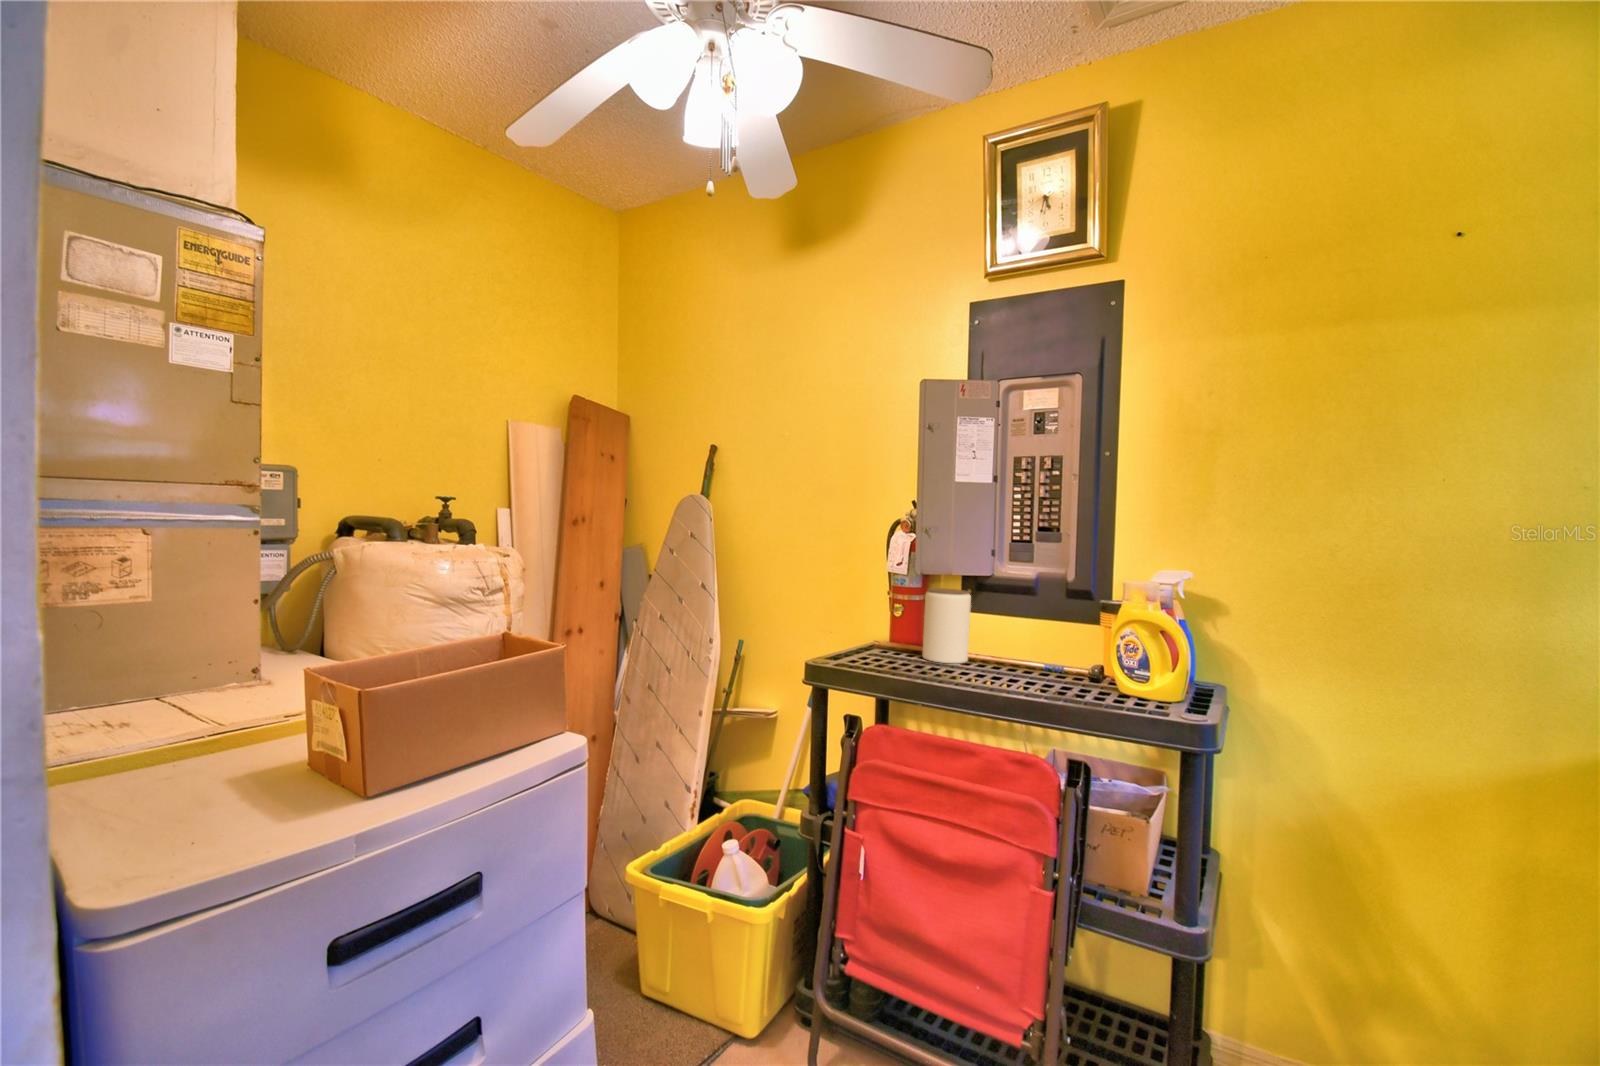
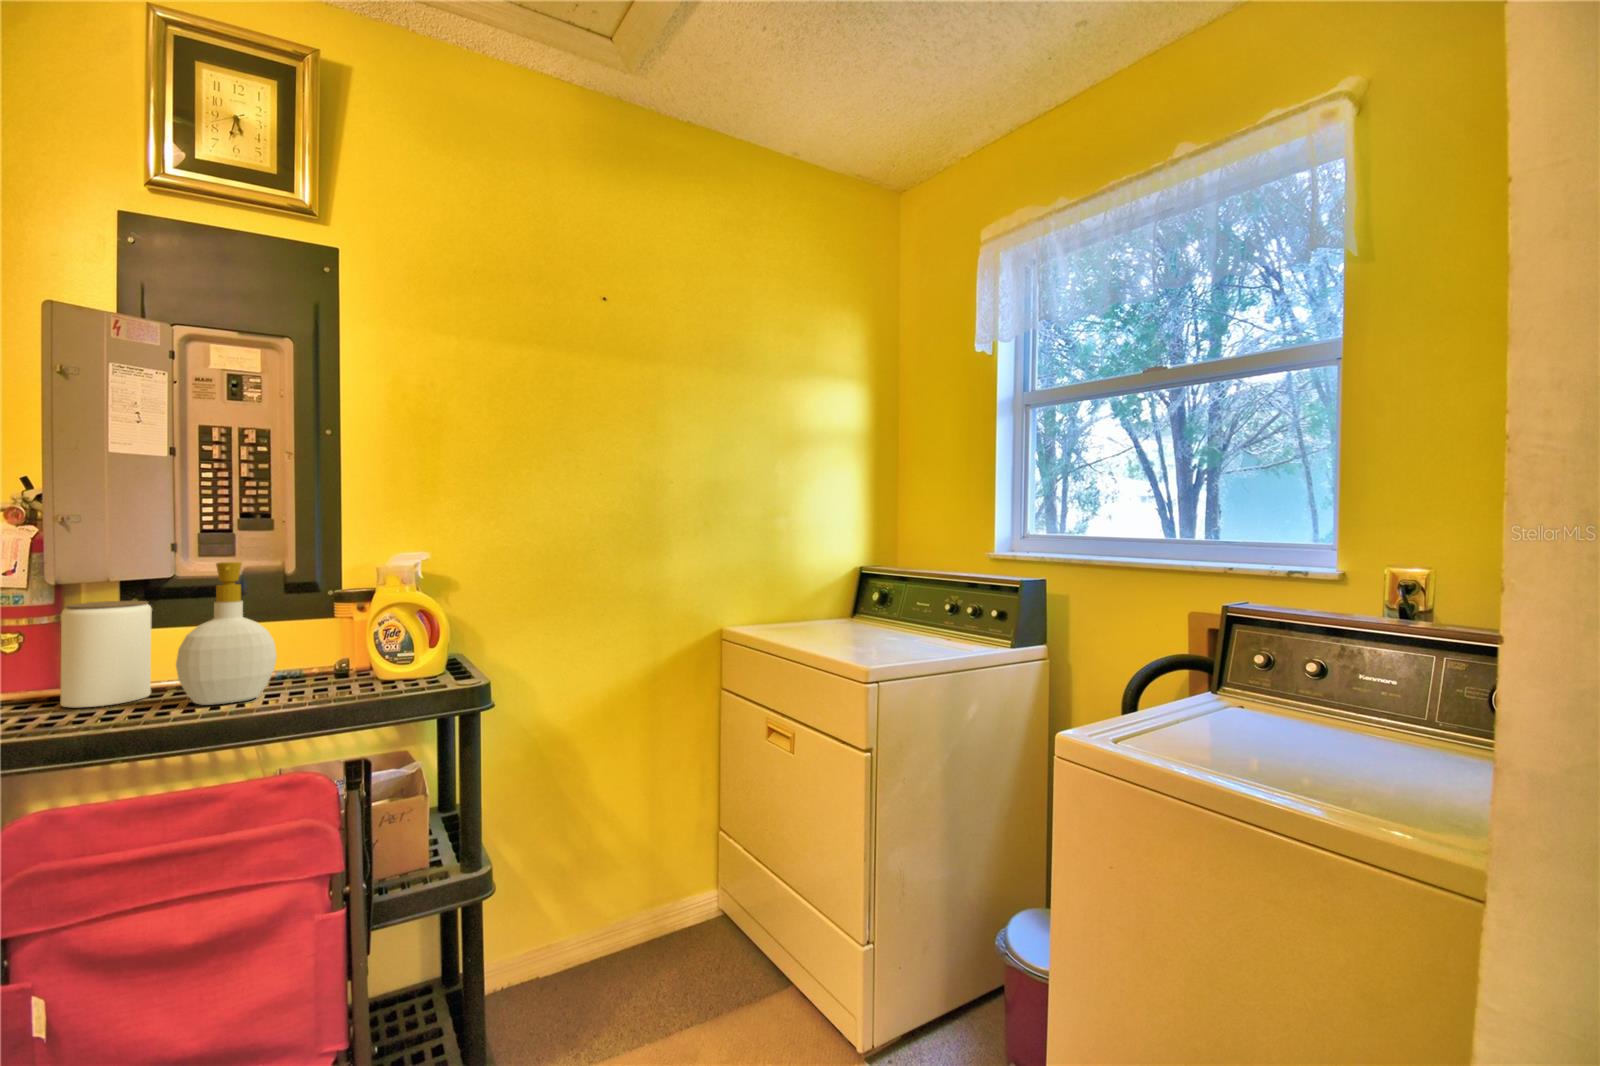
soap bottle: none [973,567,1036,682] -> present [176,562,277,705]

